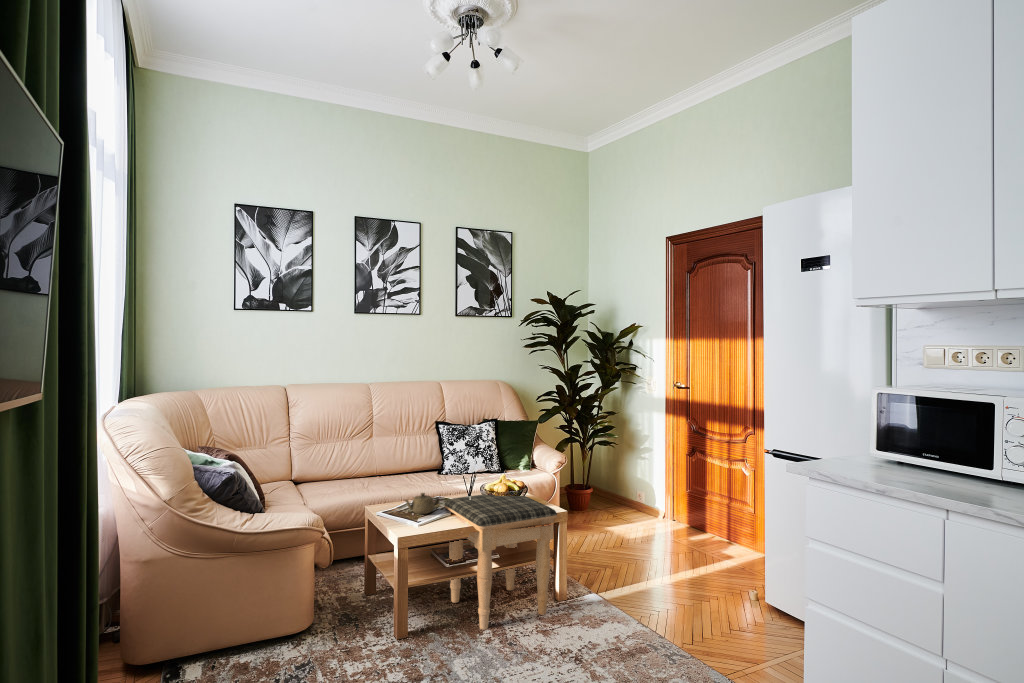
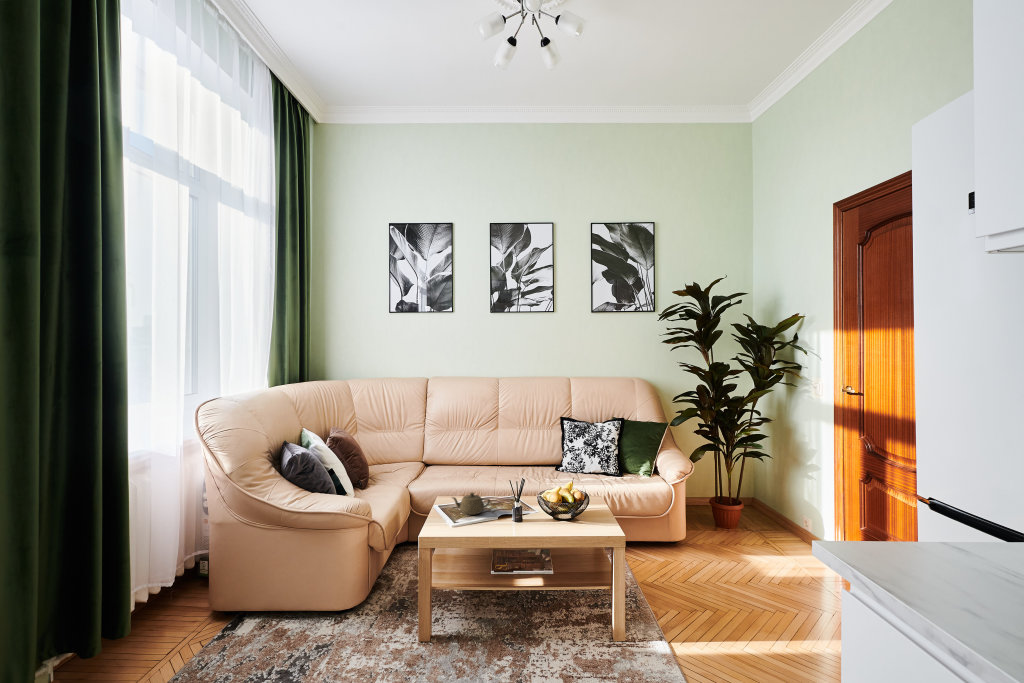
footstool: present [444,494,557,630] -> none [497,501,601,654]

